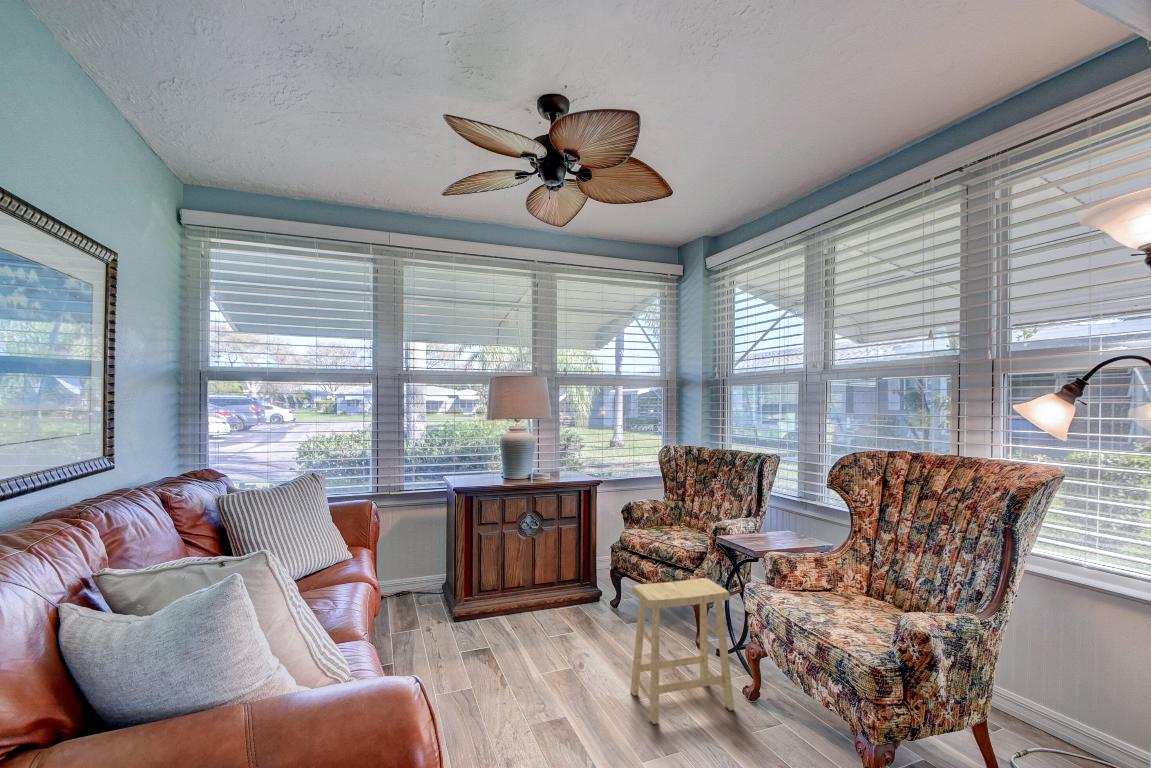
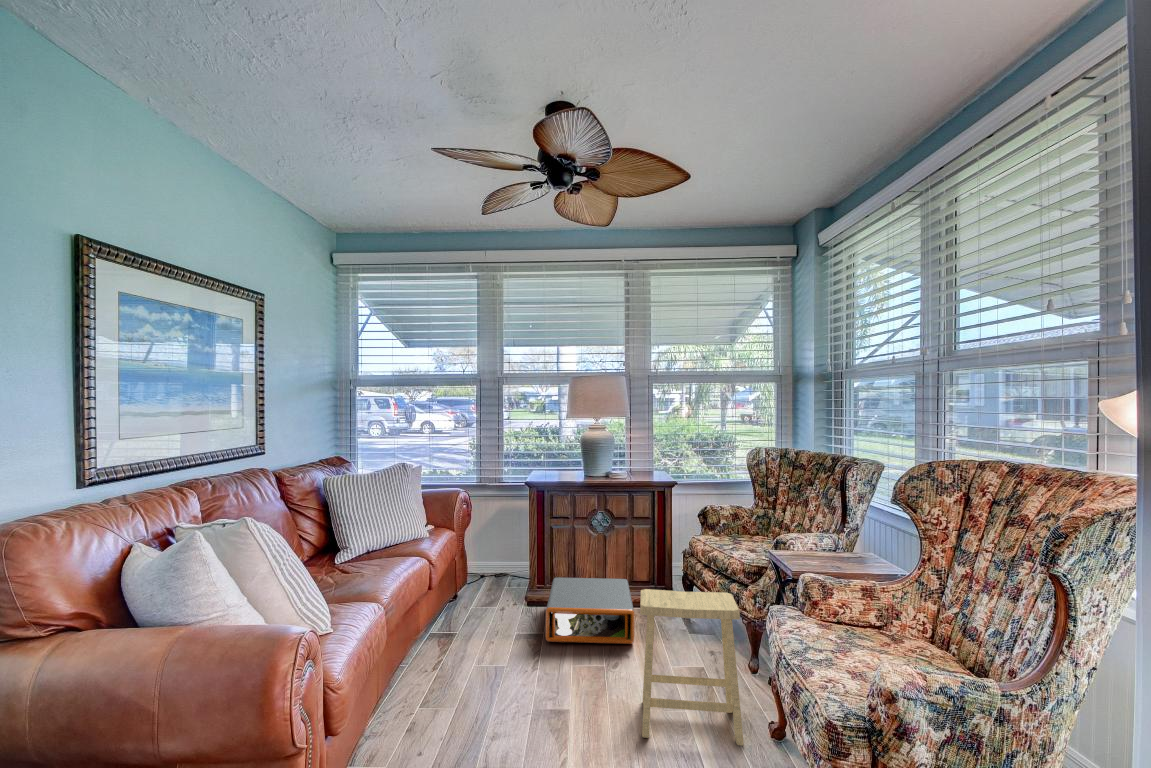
storage box: none [482,580,588,655] -> present [546,577,635,644]

